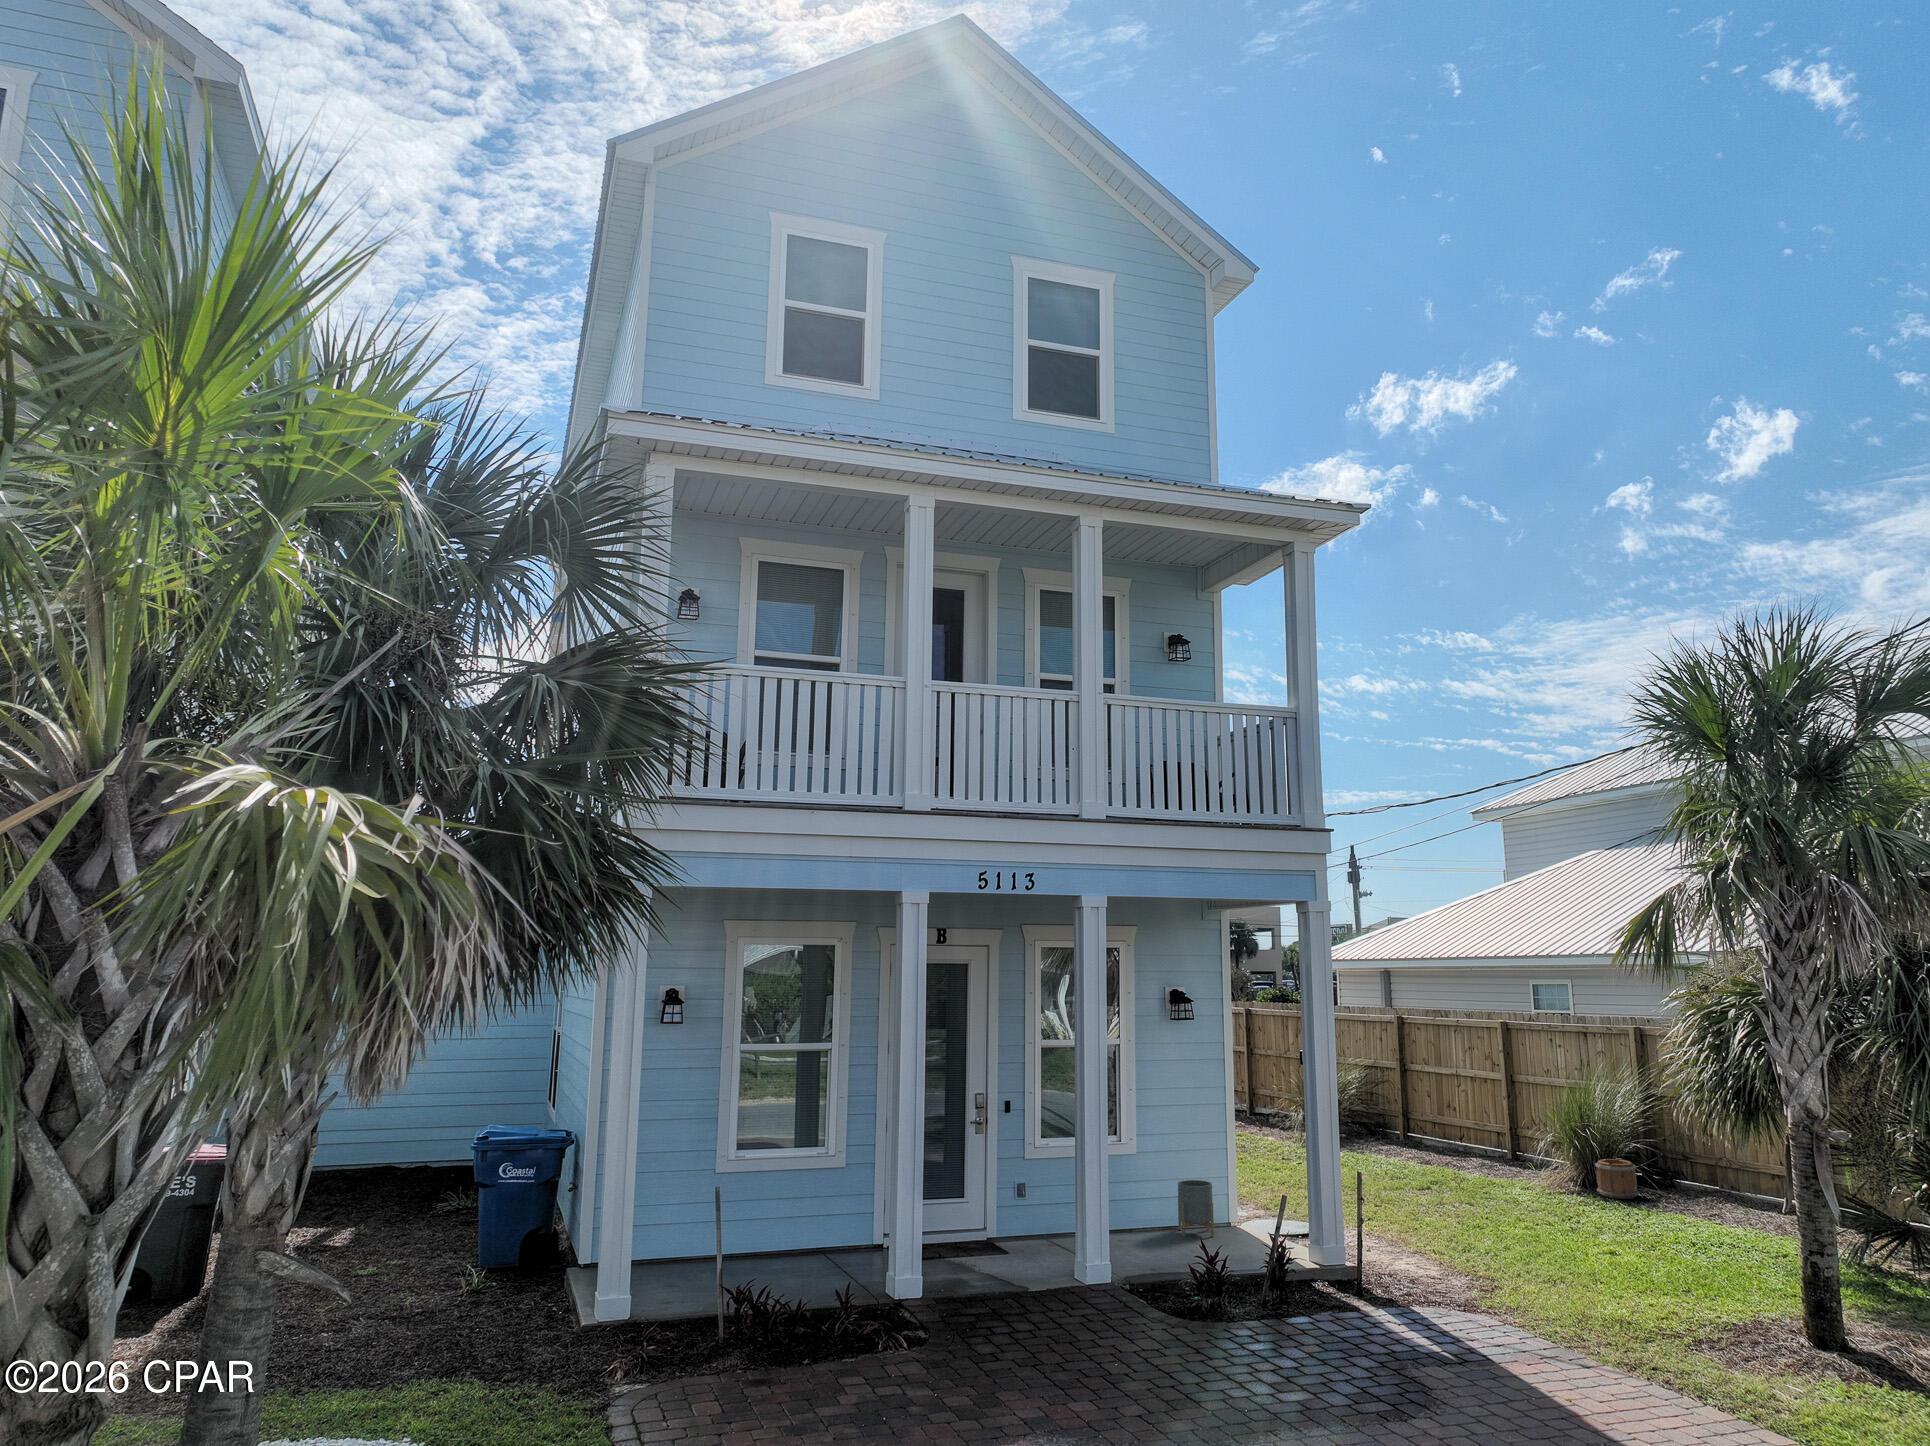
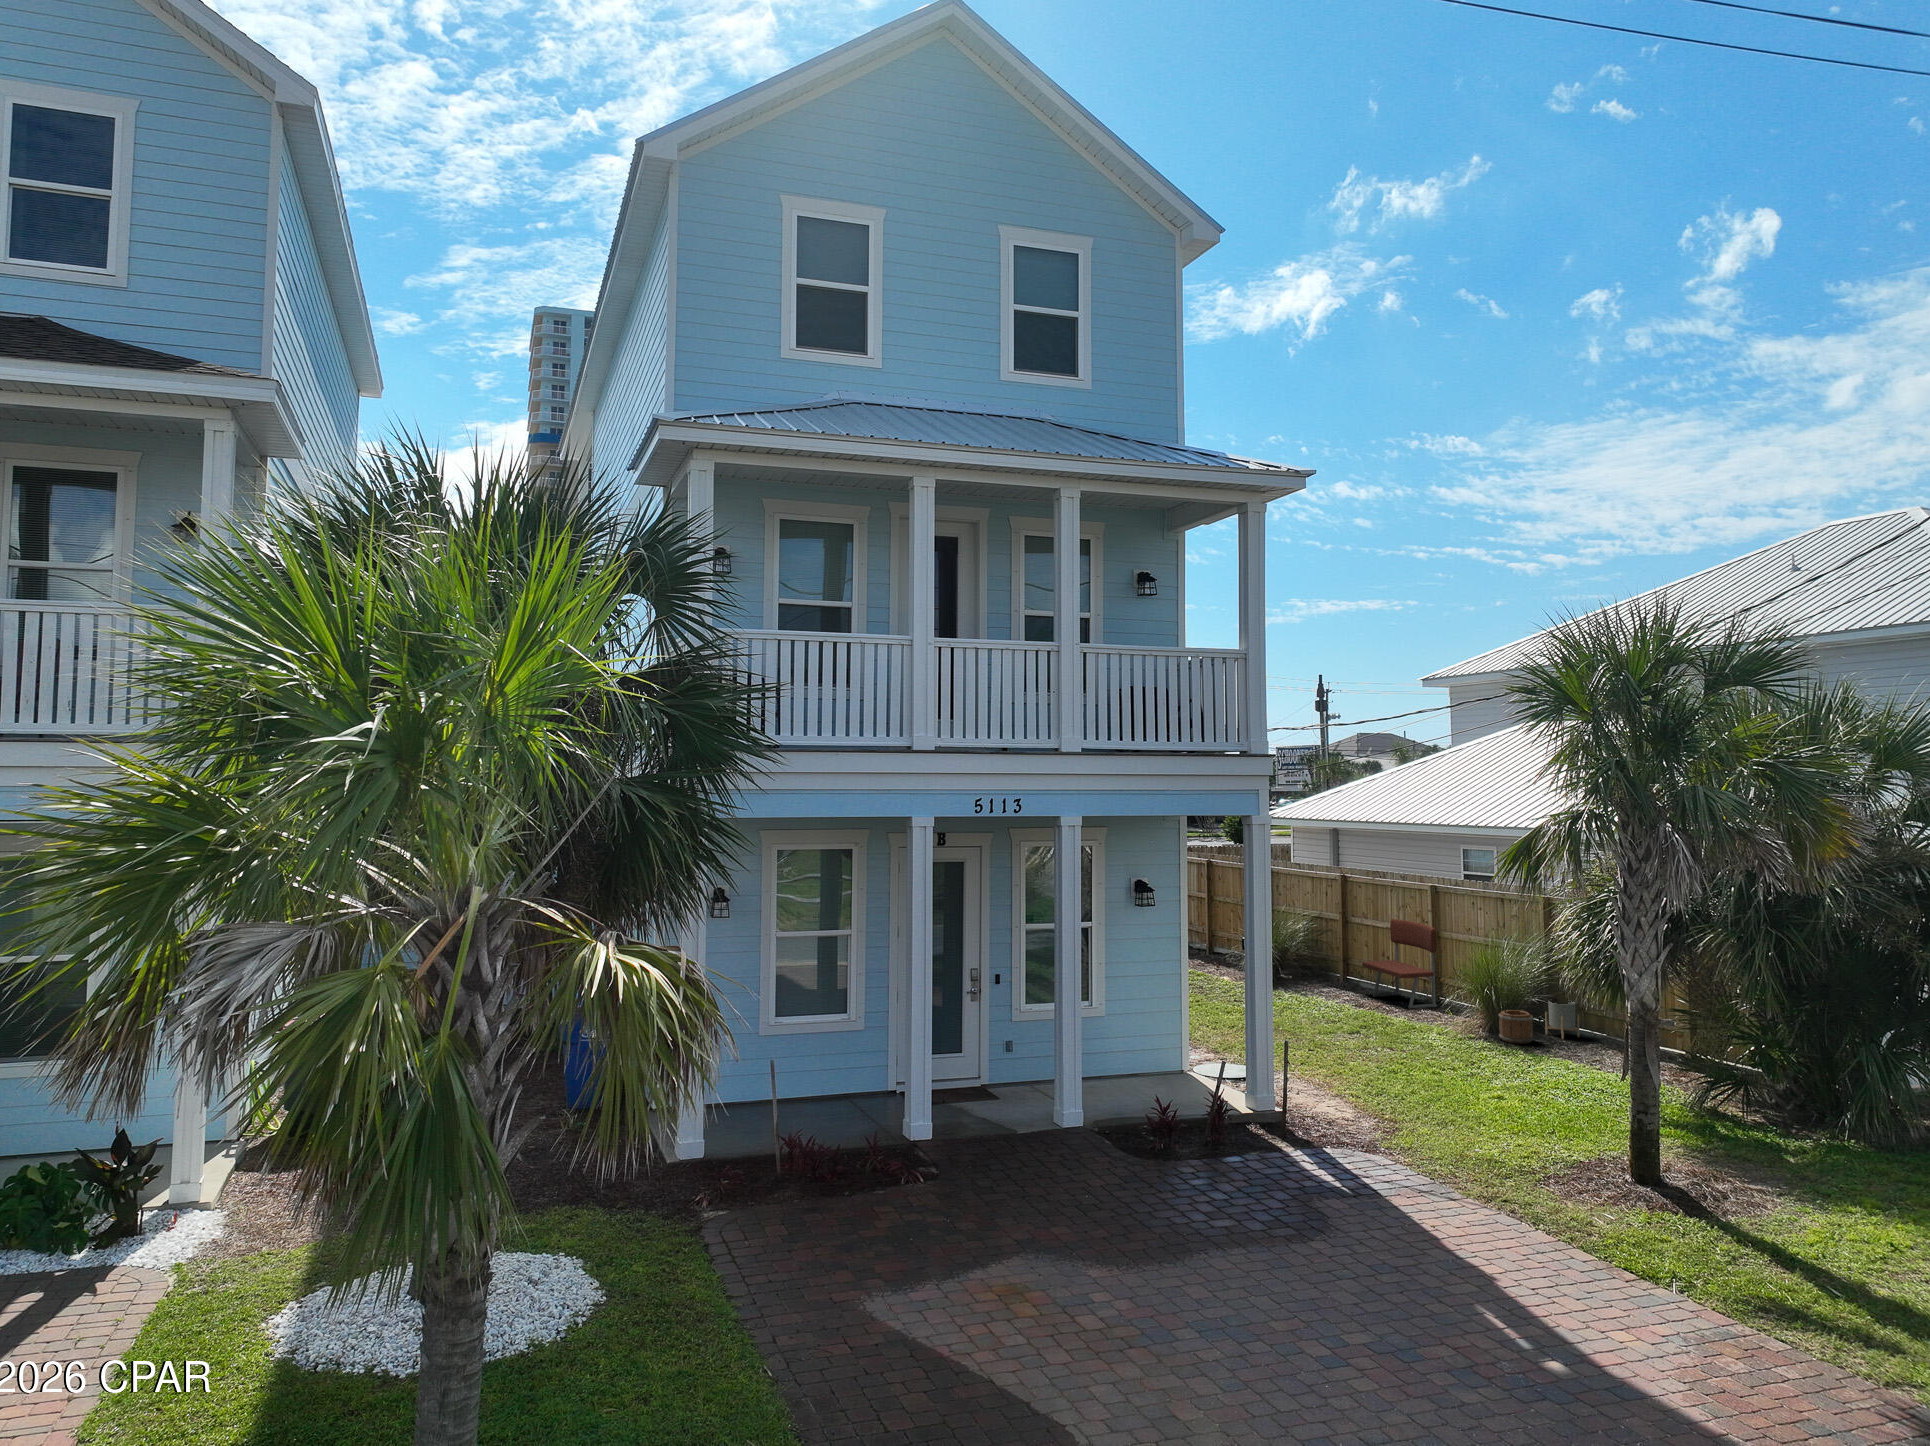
bench: none [1427,1061,1517,1165] -> present [1362,919,1437,1009]
planter: present [1178,1180,1214,1237] -> present [1545,1000,1580,1039]

